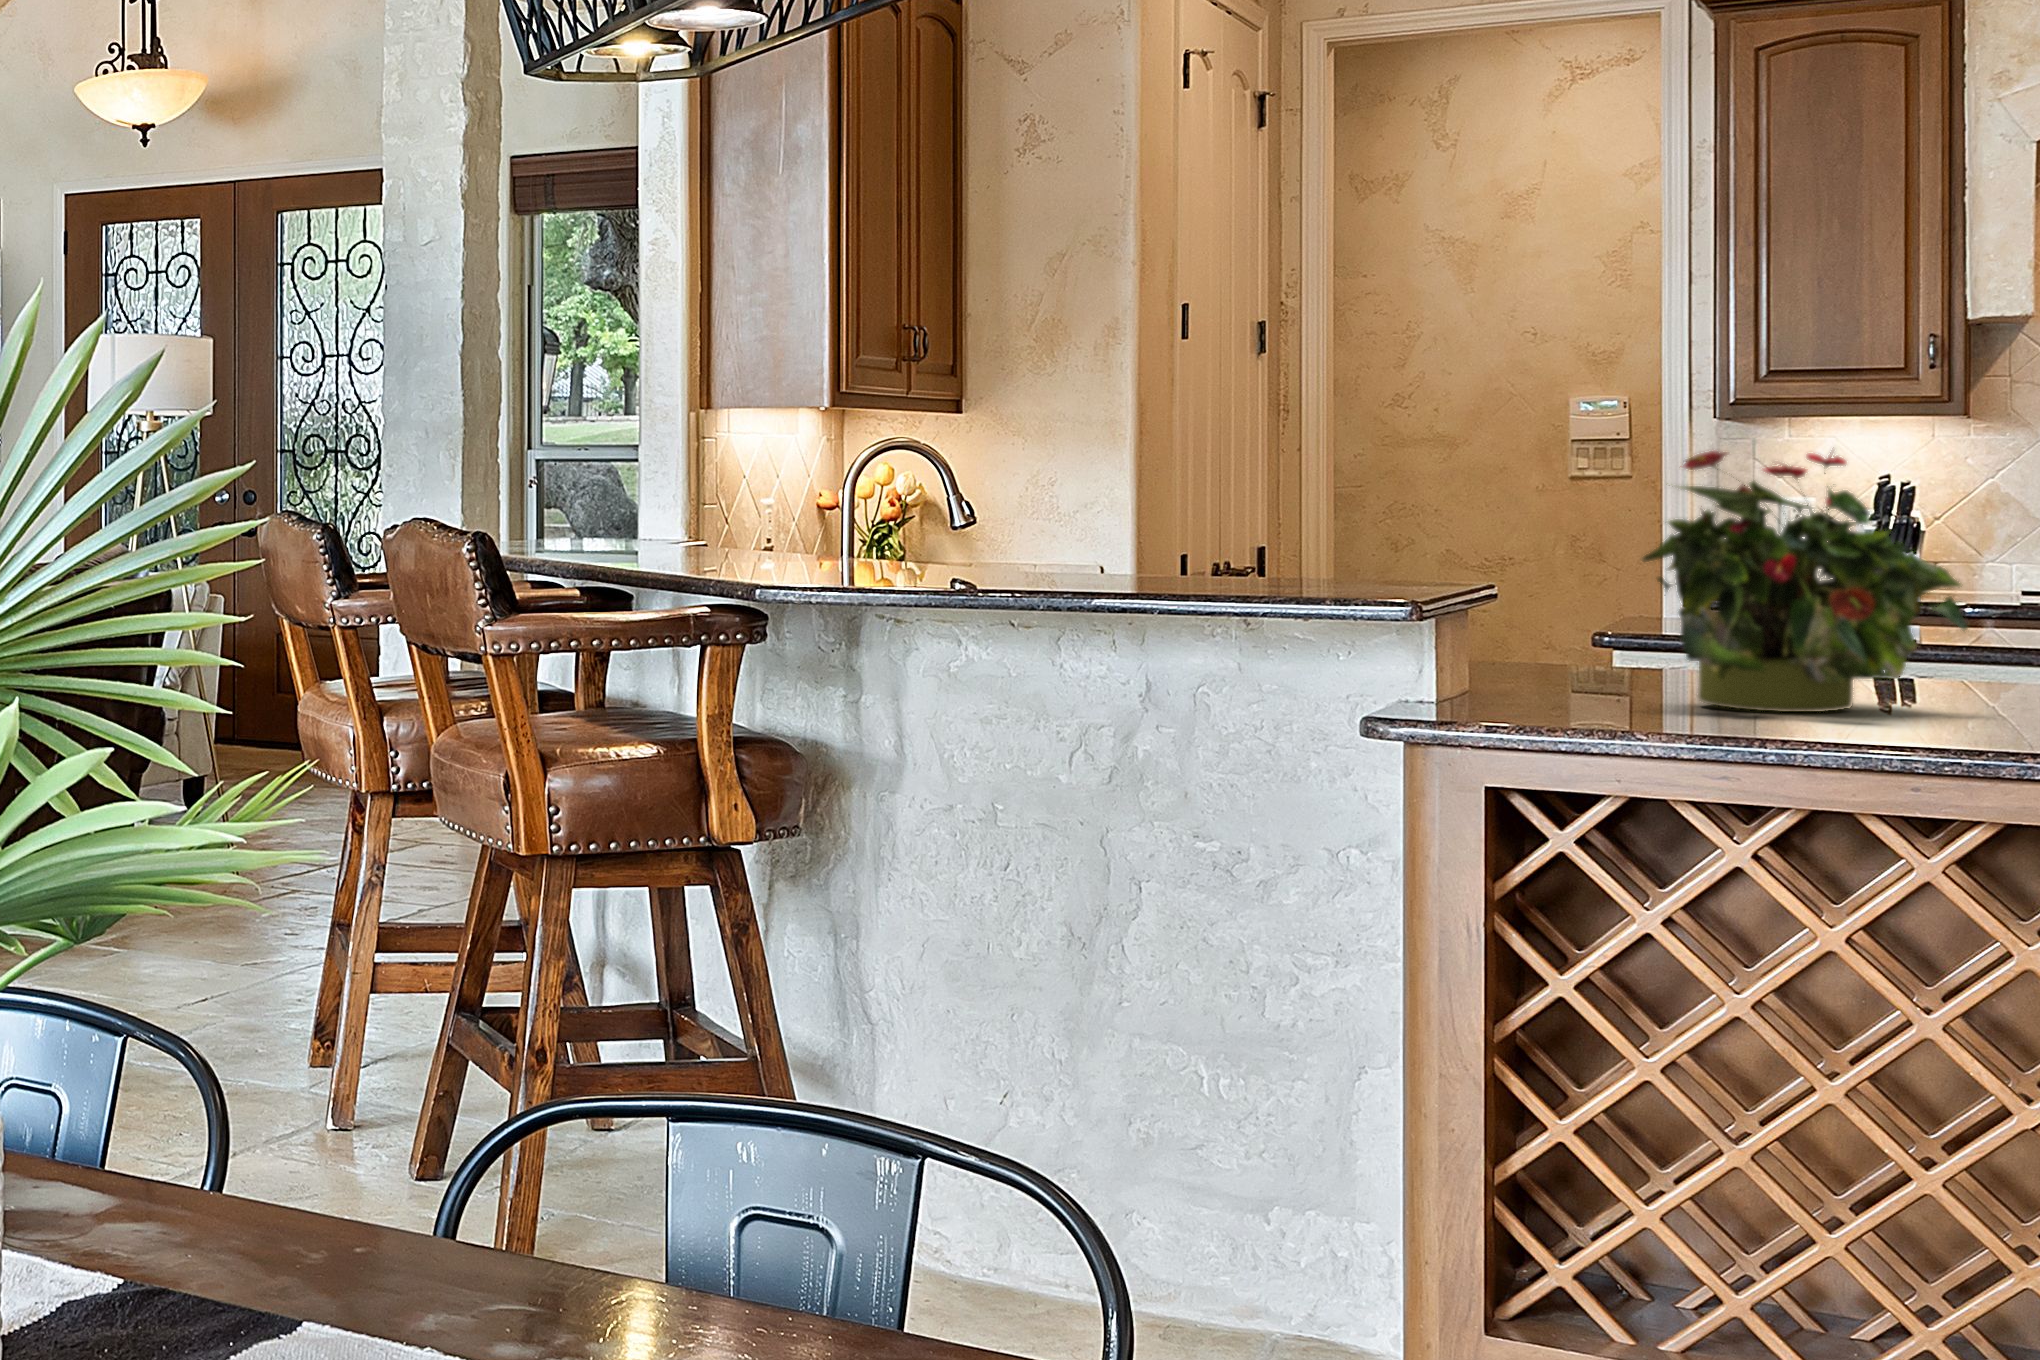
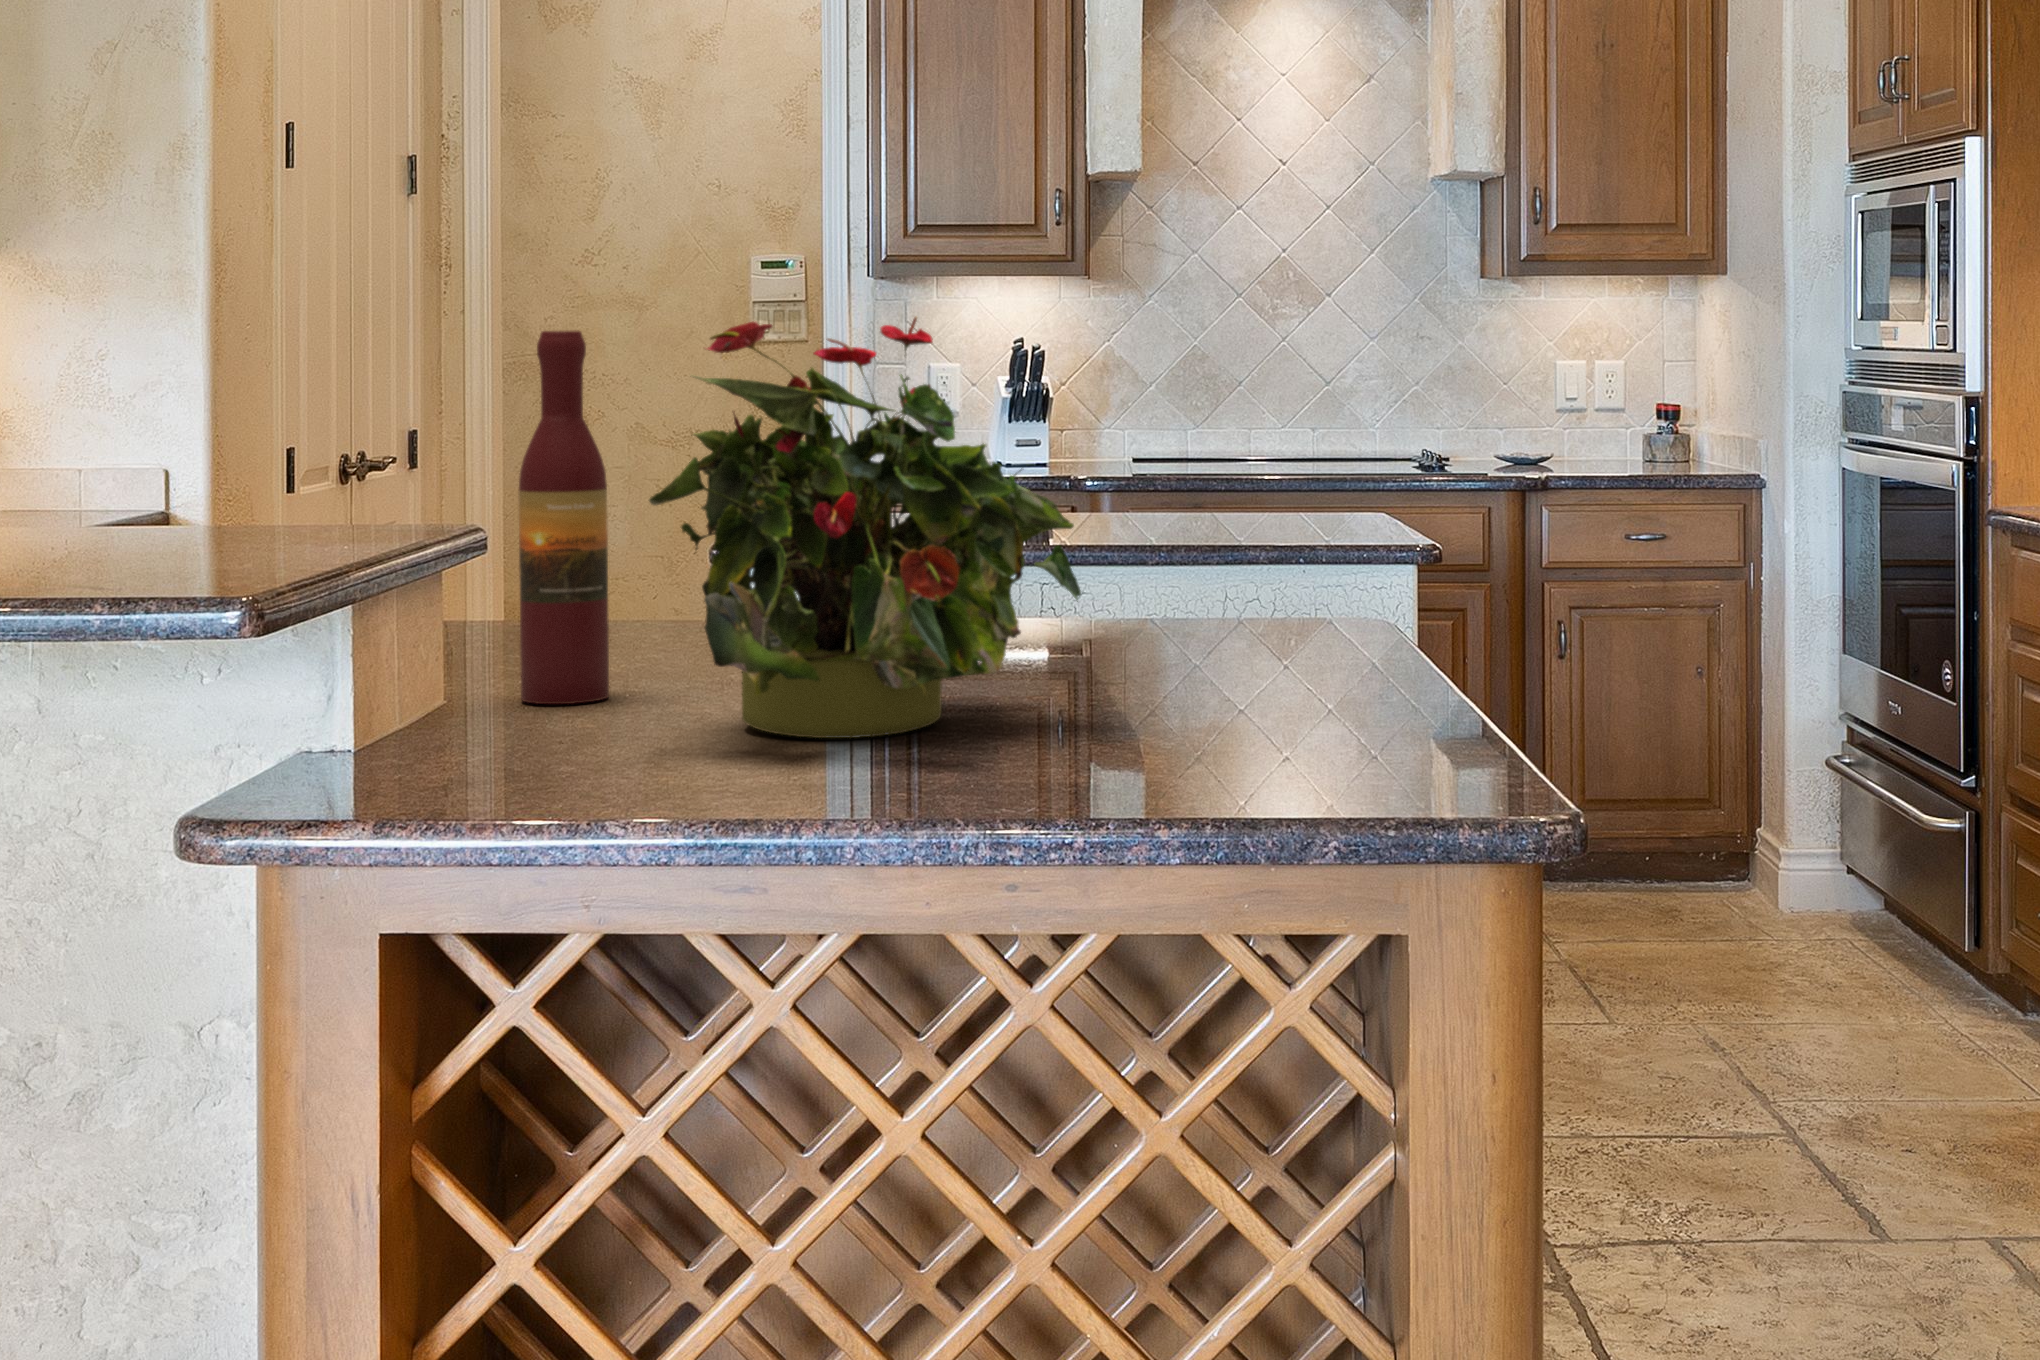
wine bottle: none [1522,458,1586,693] -> present [519,330,609,704]

